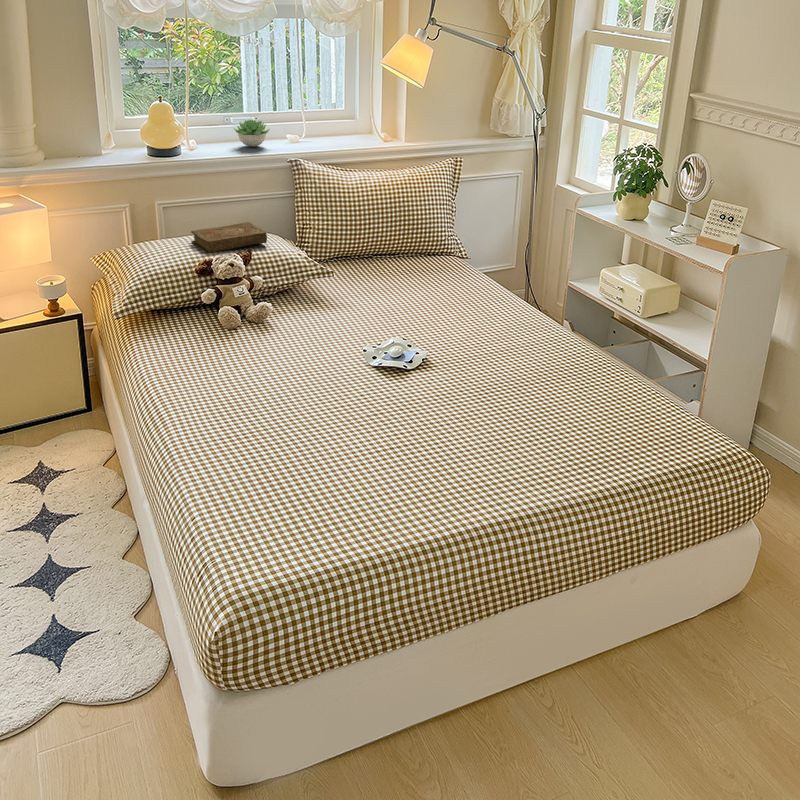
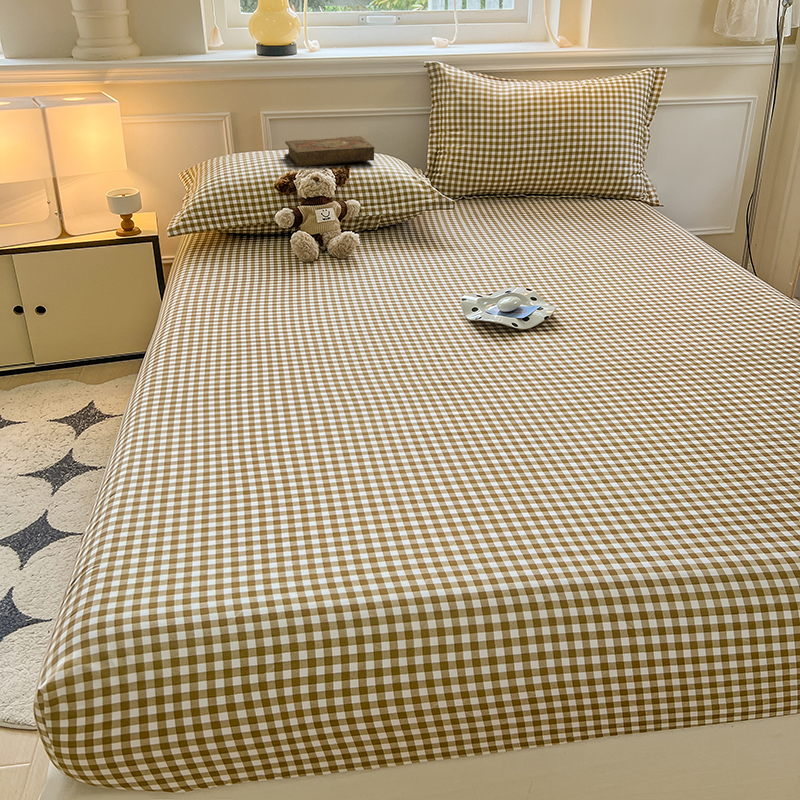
succulent plant: present [234,120,270,147] -> none [370,18,415,52]

